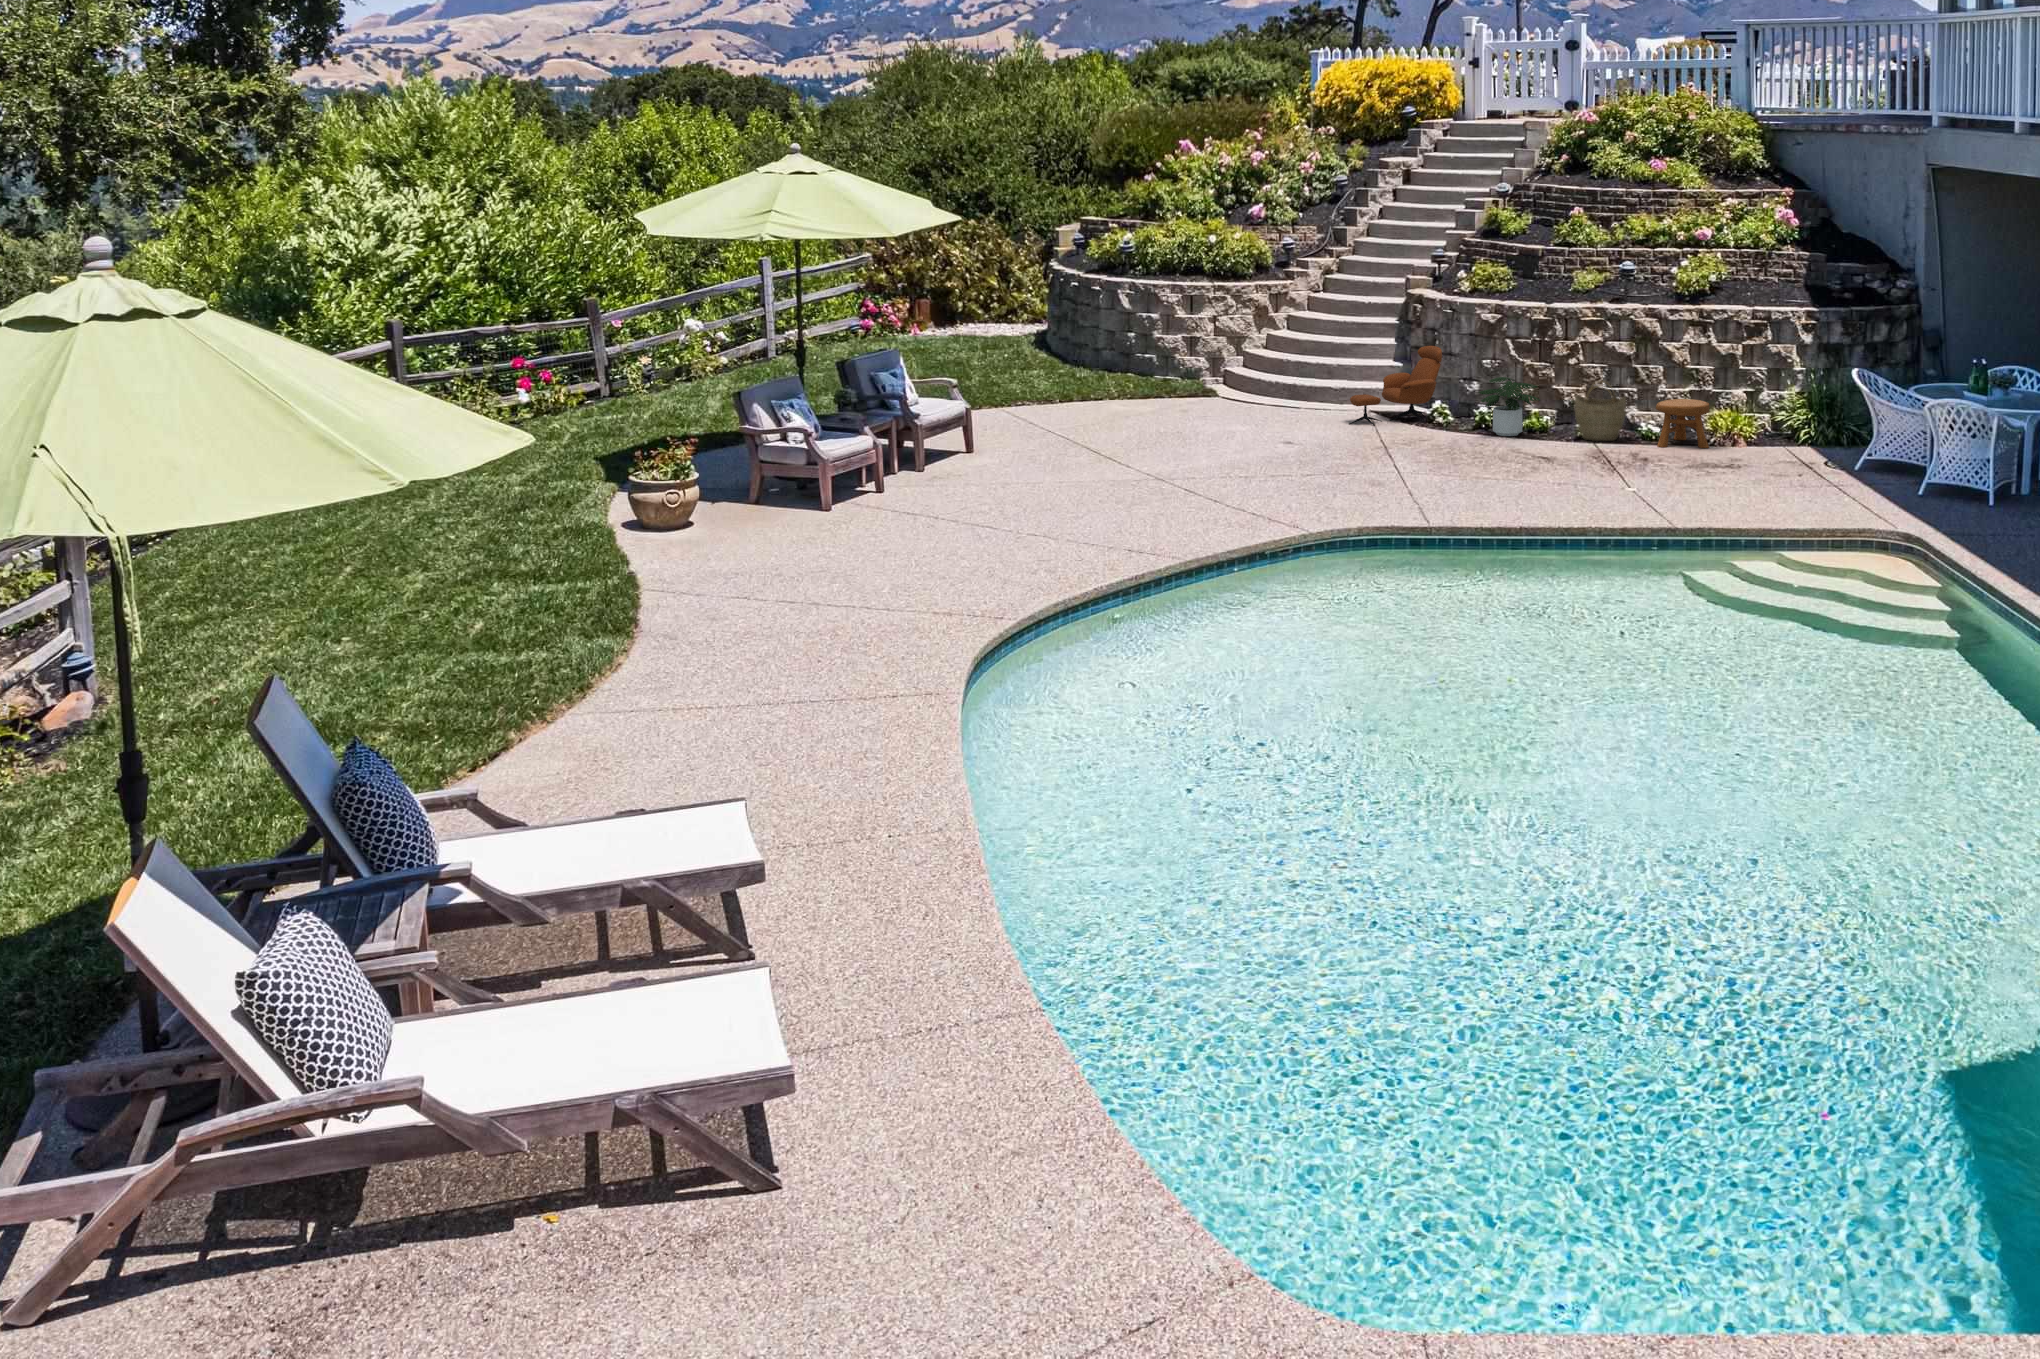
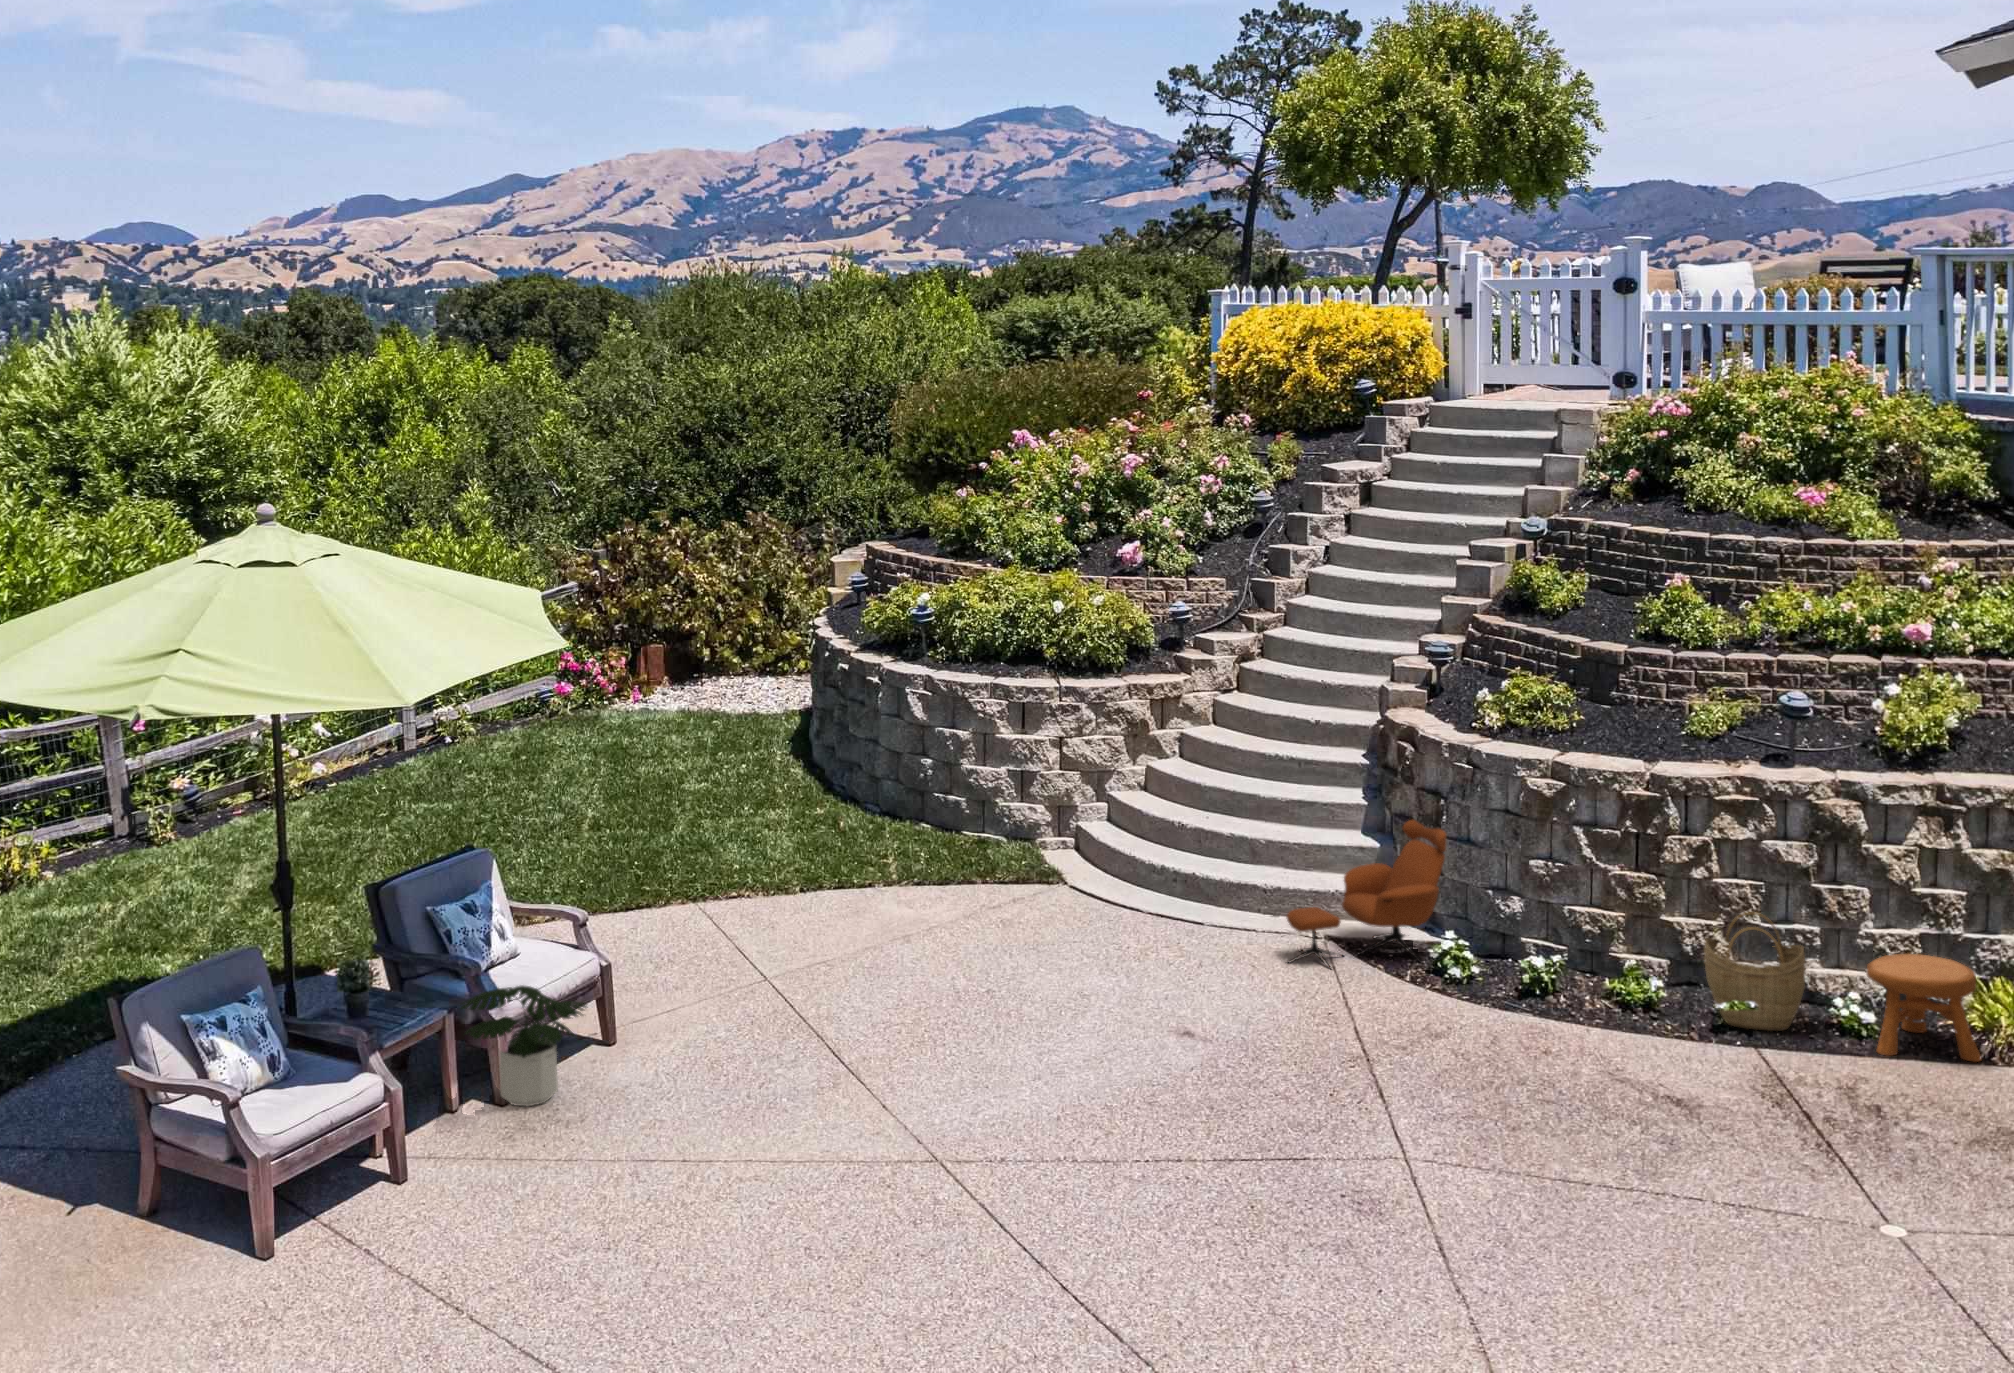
potted plant: present [1479,377,1540,436] -> present [461,986,586,1106]

